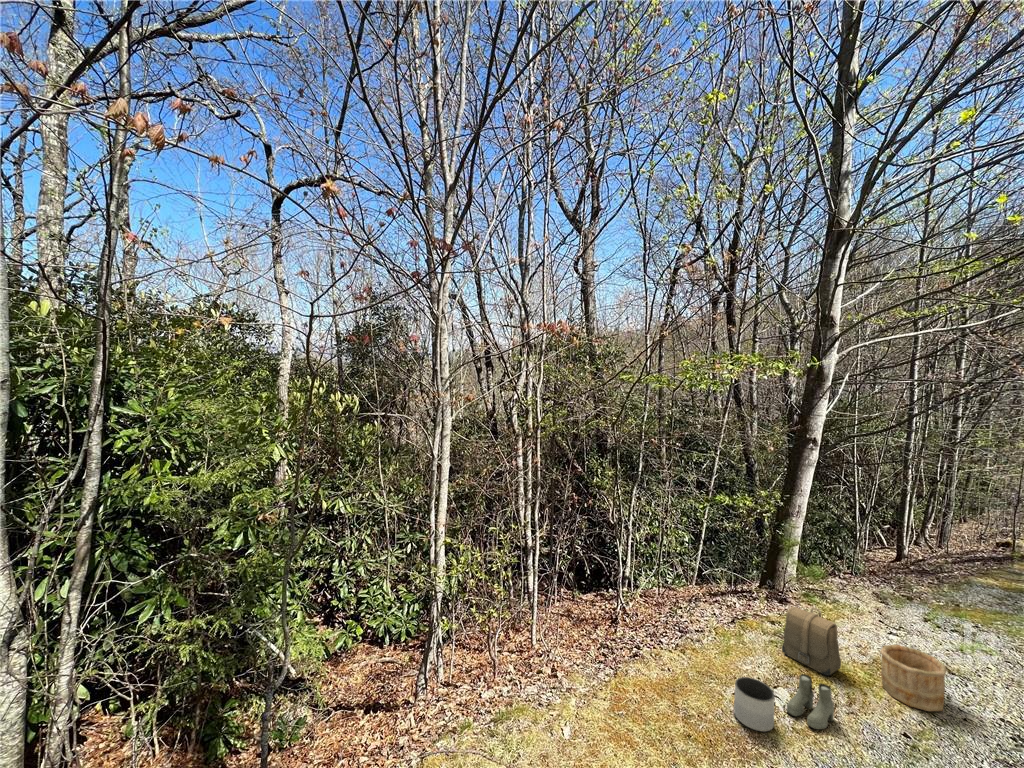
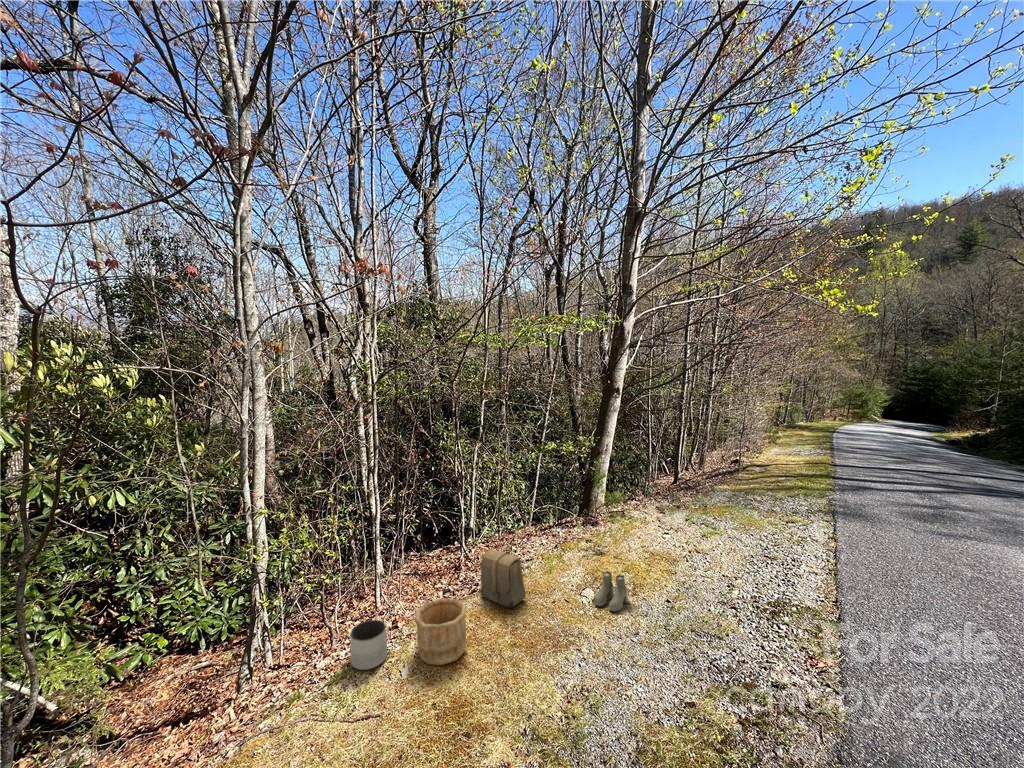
backpack: present [782,607,841,676] -> present [480,547,526,608]
wooden bucket: present [880,645,946,711] -> present [415,598,466,665]
planter: present [734,677,775,732] -> present [350,620,387,670]

